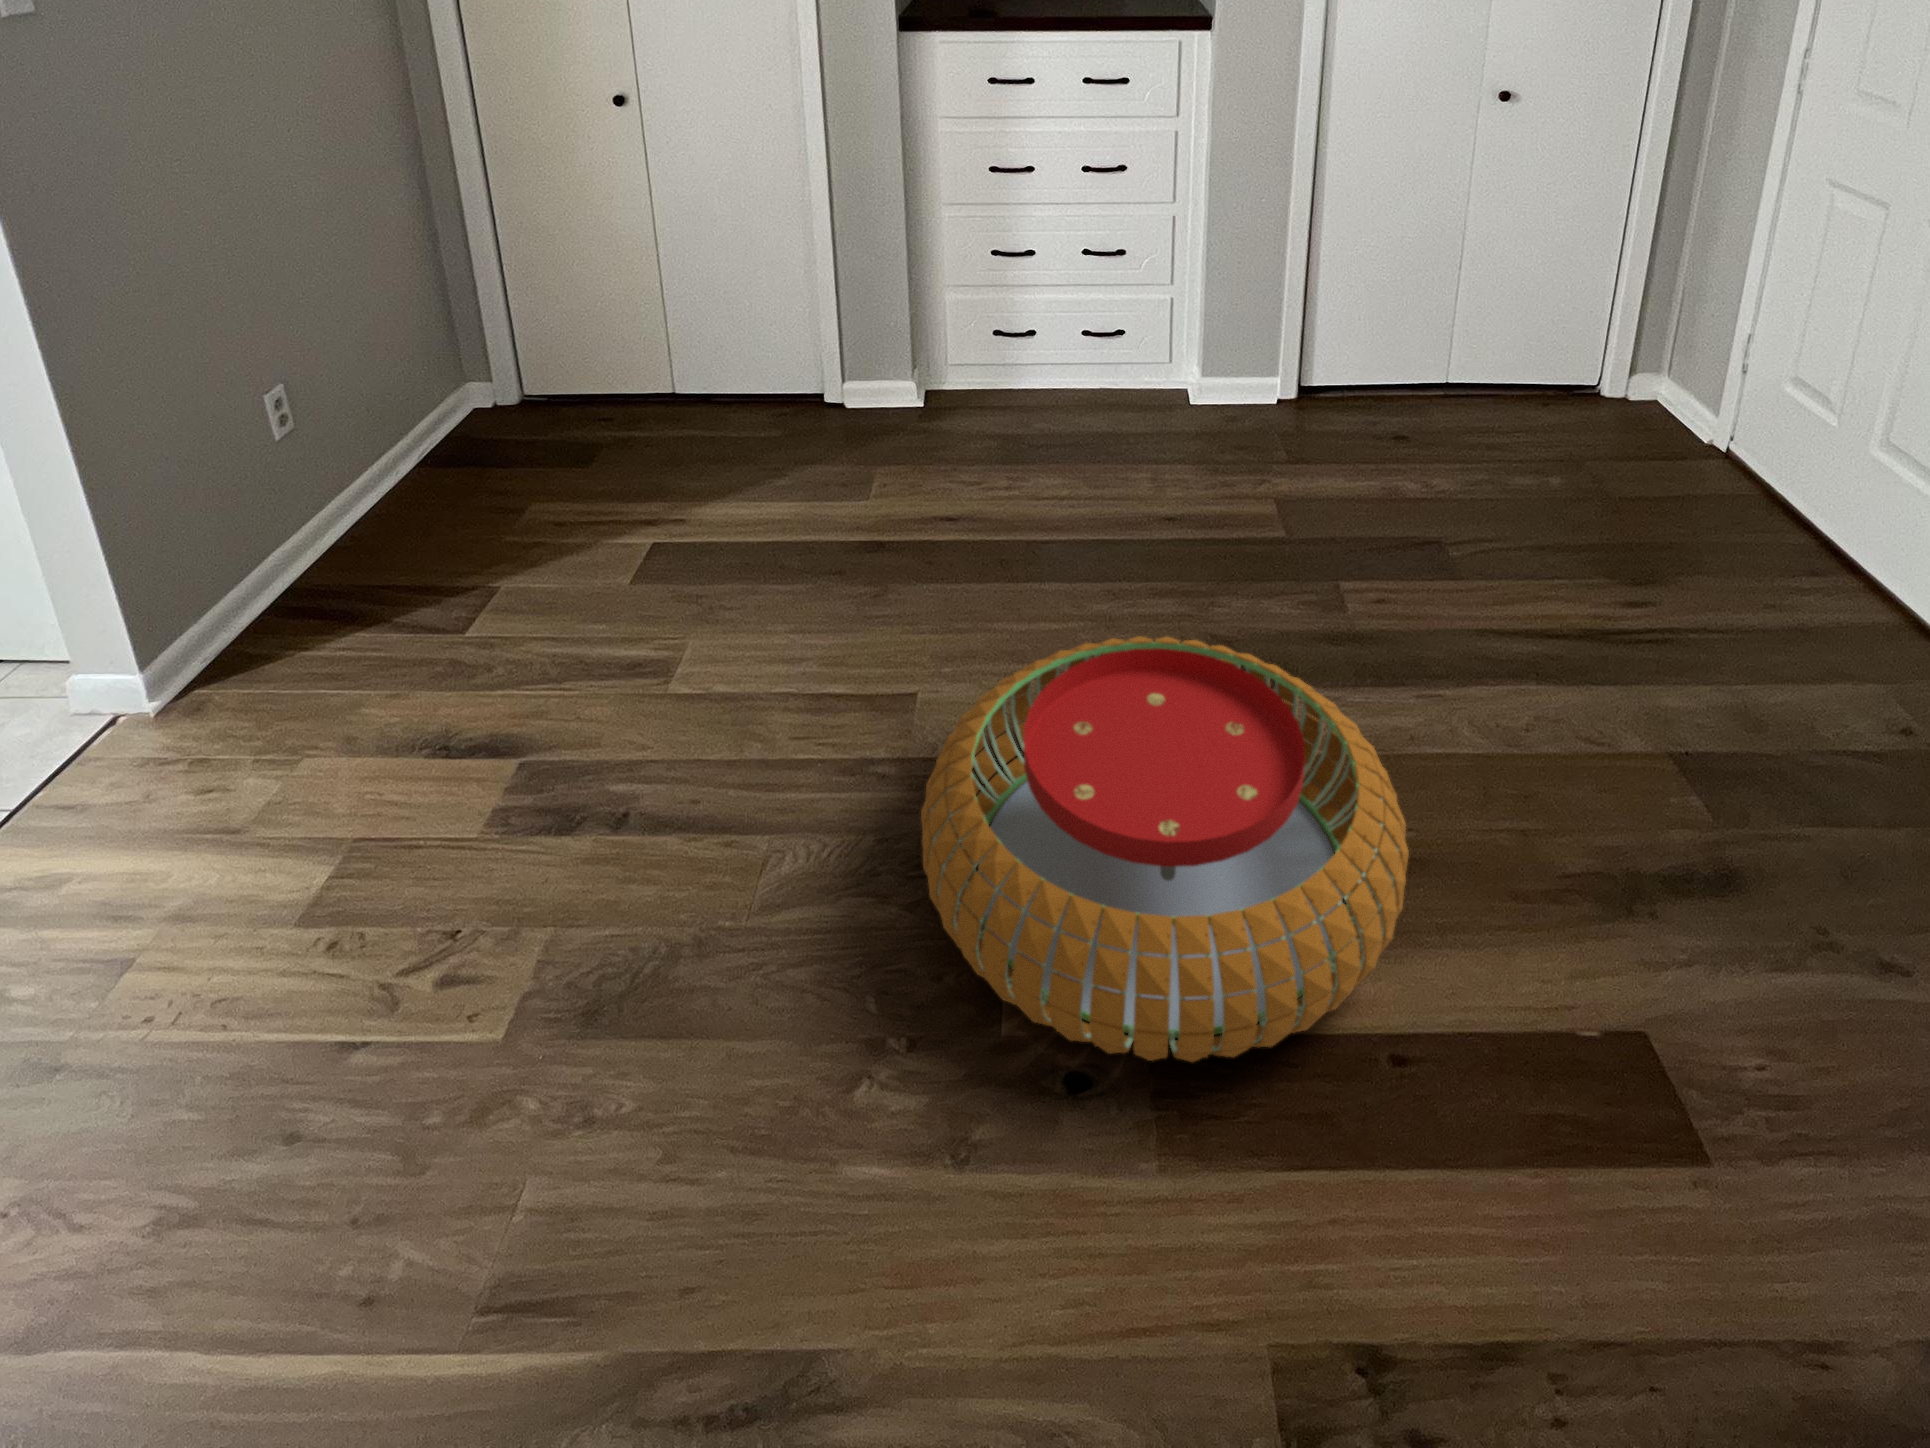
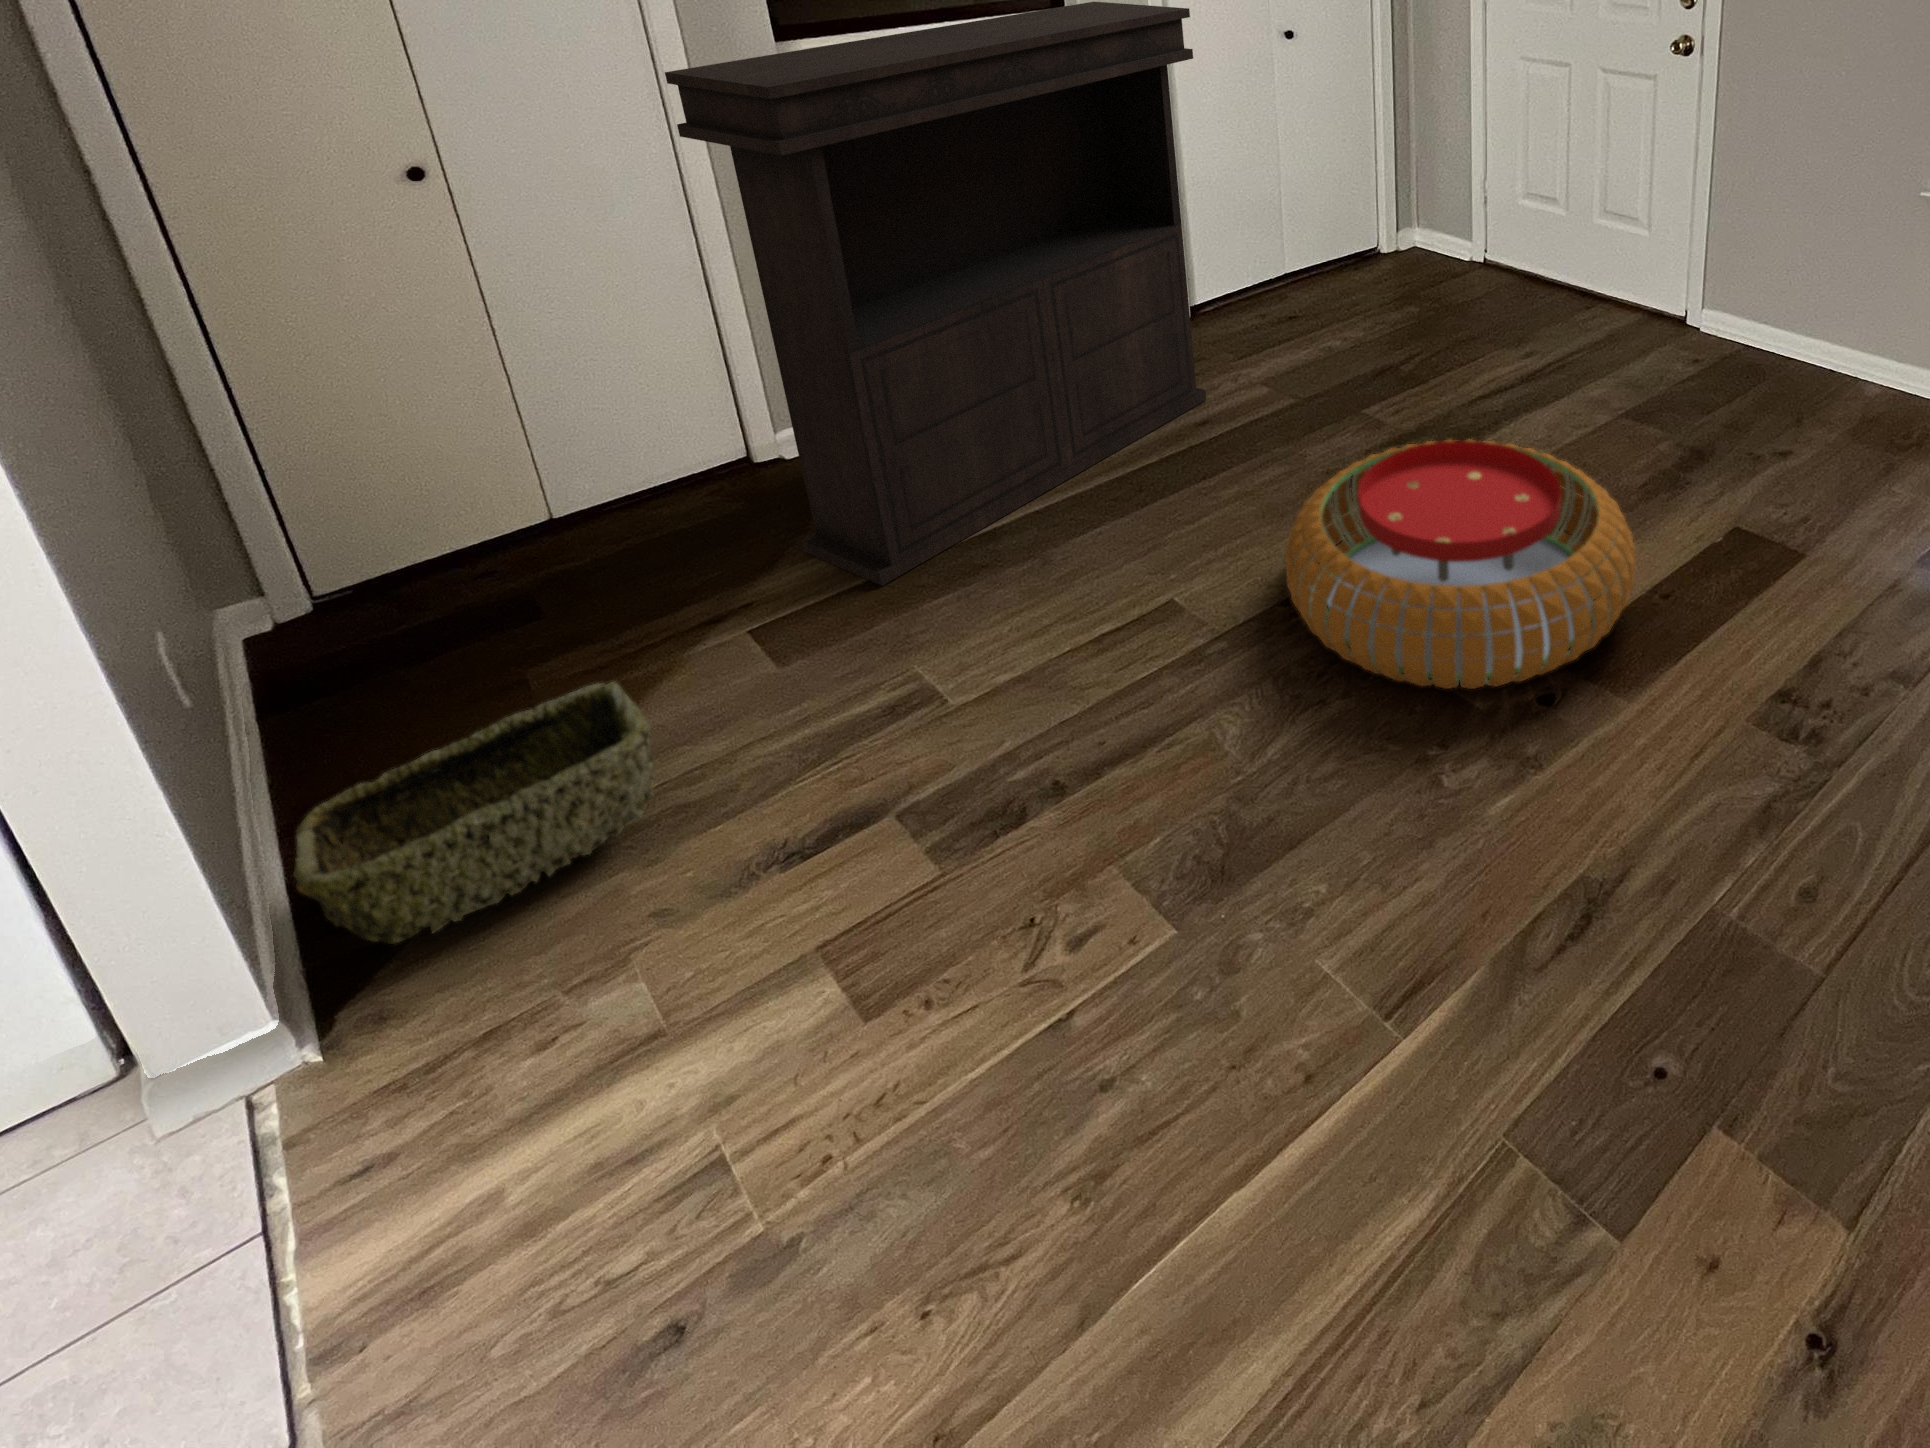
console table: none [692,28,1239,547] -> present [665,2,1206,586]
woven basket: none [195,528,473,662] -> present [293,681,655,944]

